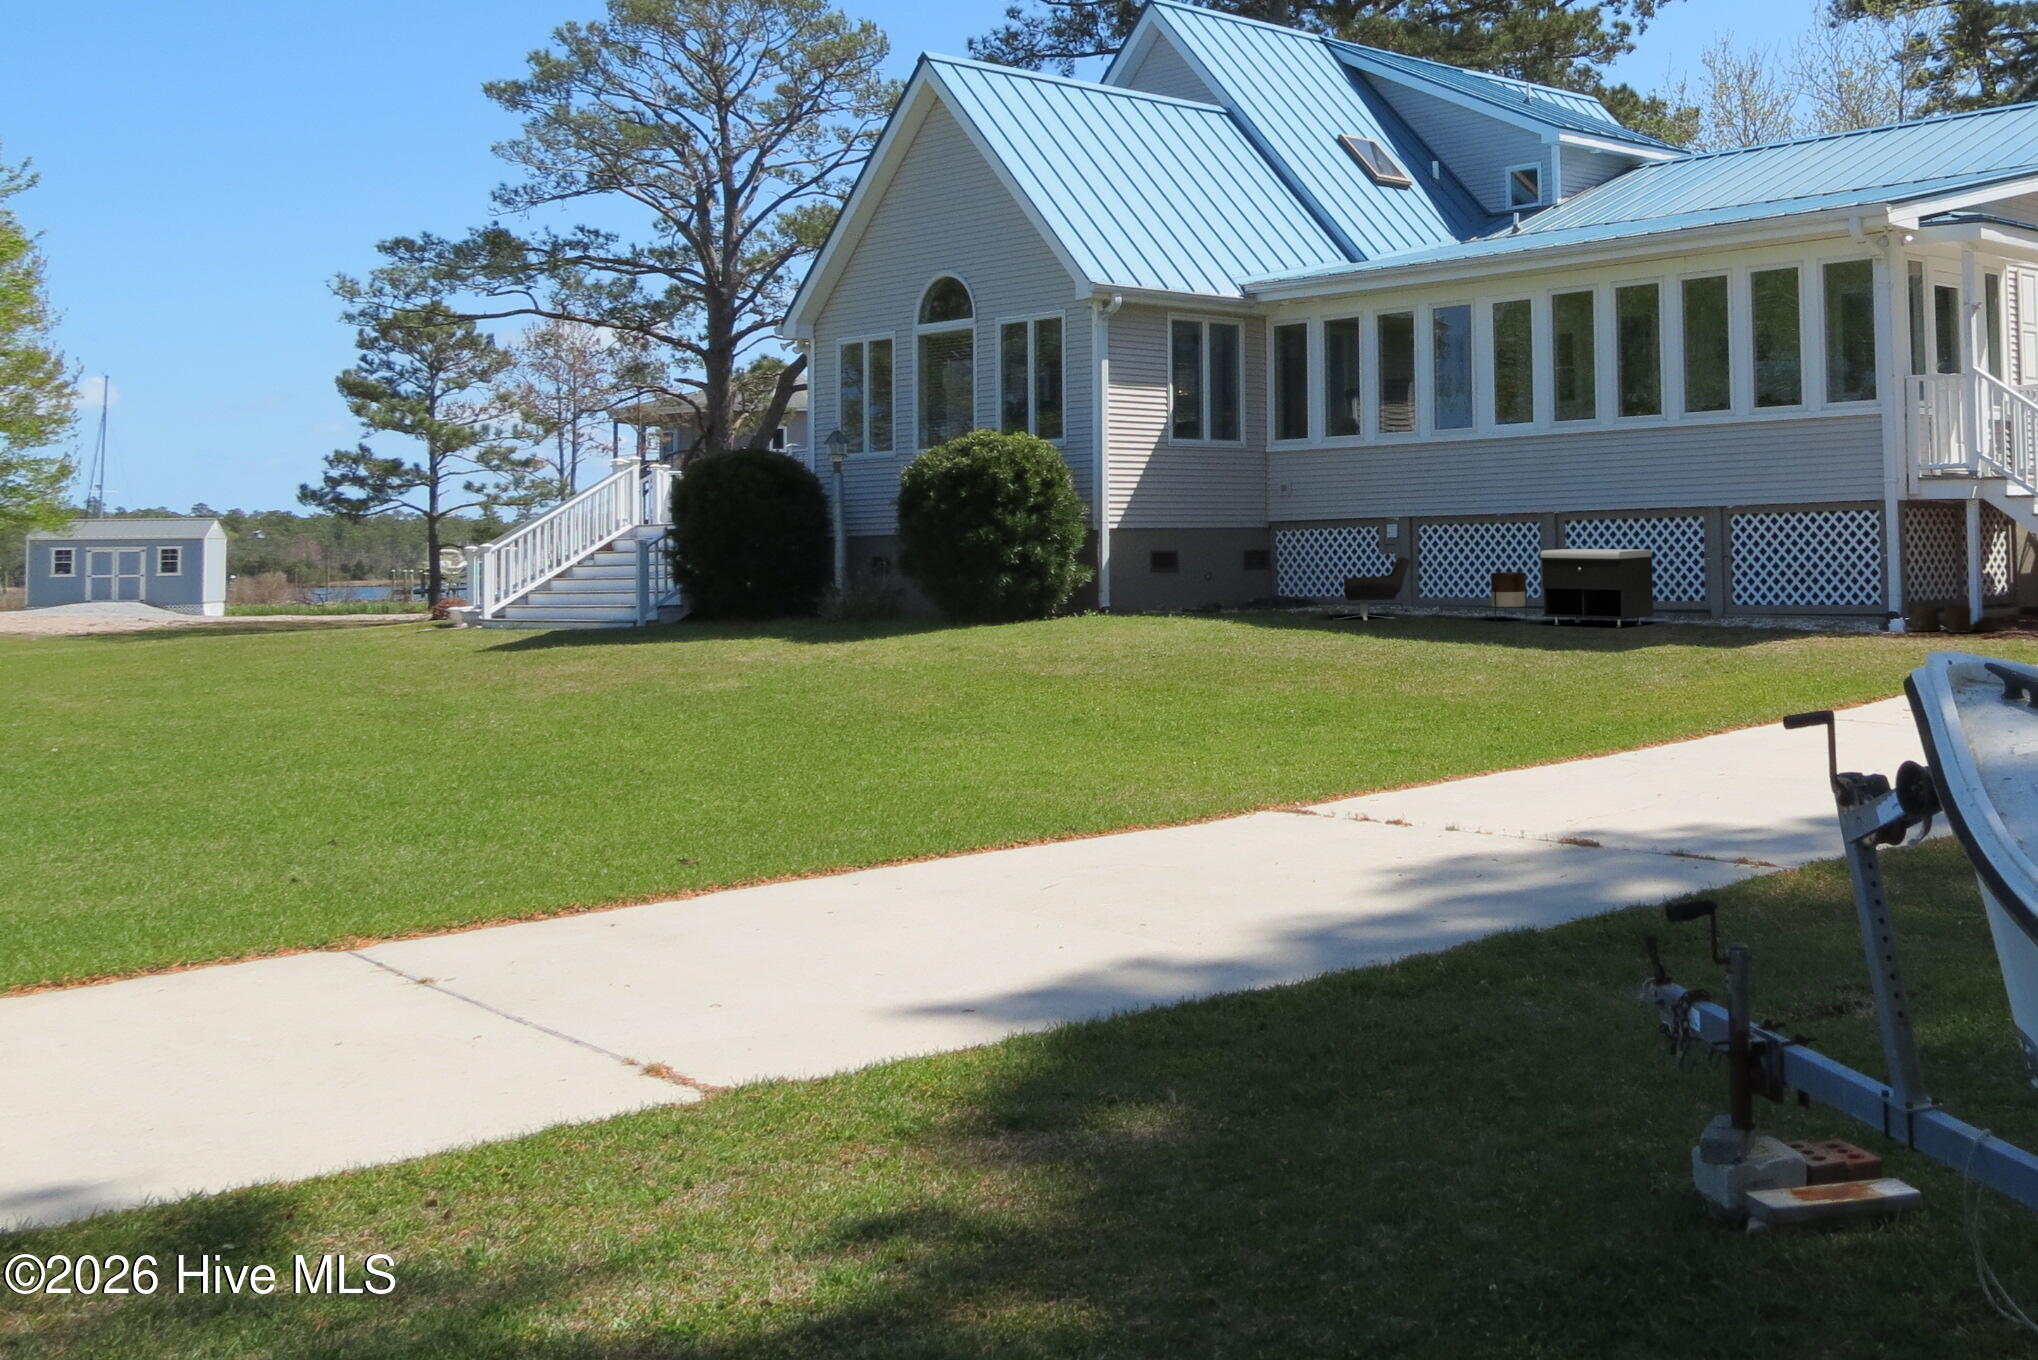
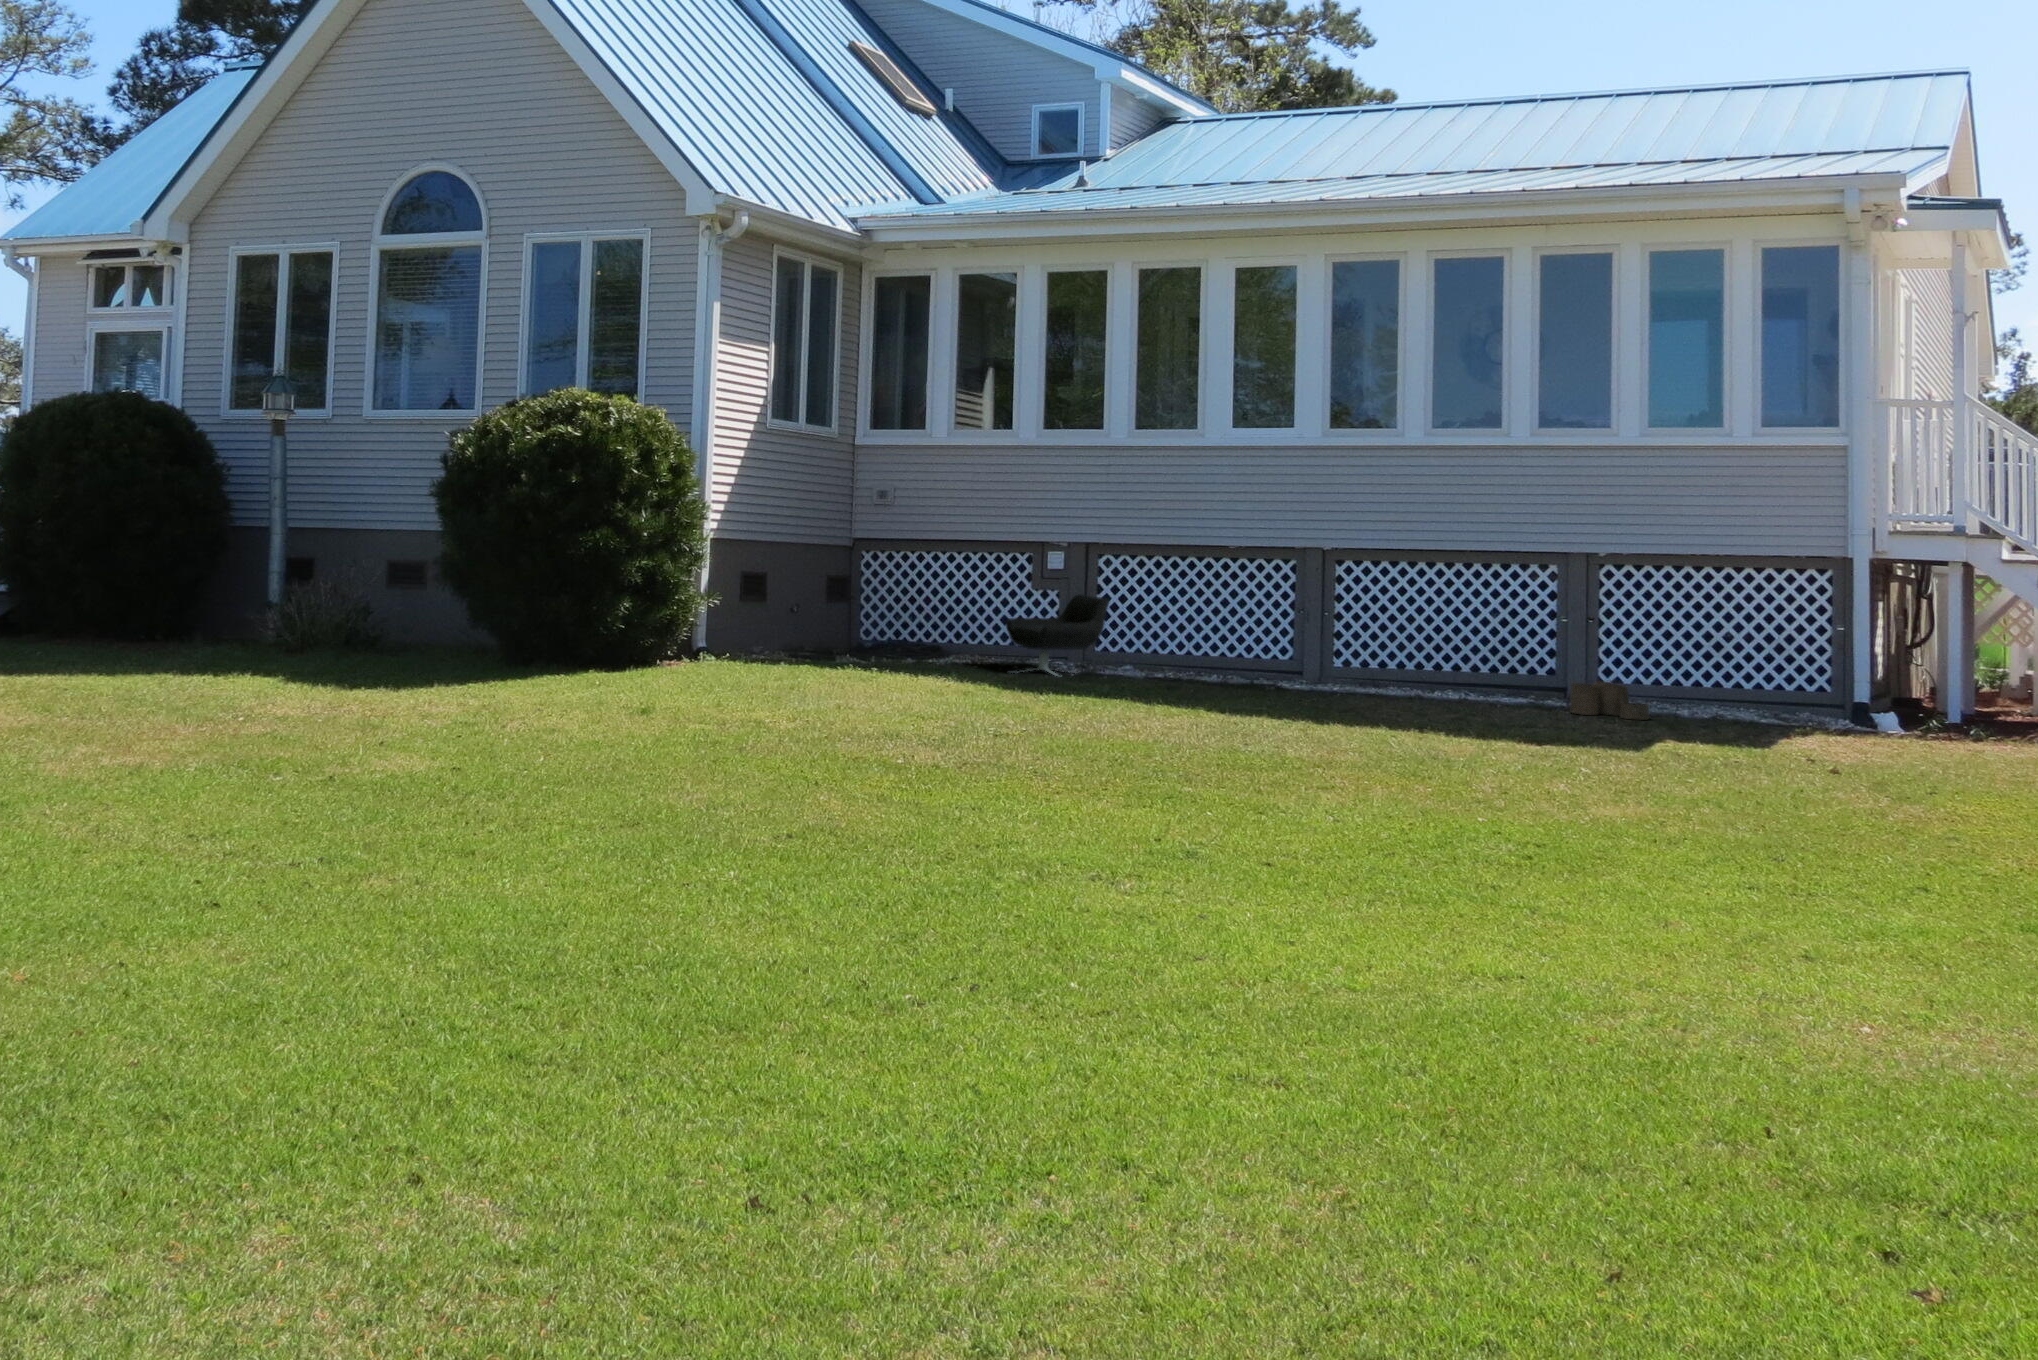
storage bench: present [1540,549,1653,627] -> none [1337,599,1469,703]
planter: present [1491,572,1527,621] -> none [1232,623,1279,686]
woven basket: present [1911,602,1997,633] -> present [1571,681,1649,720]

